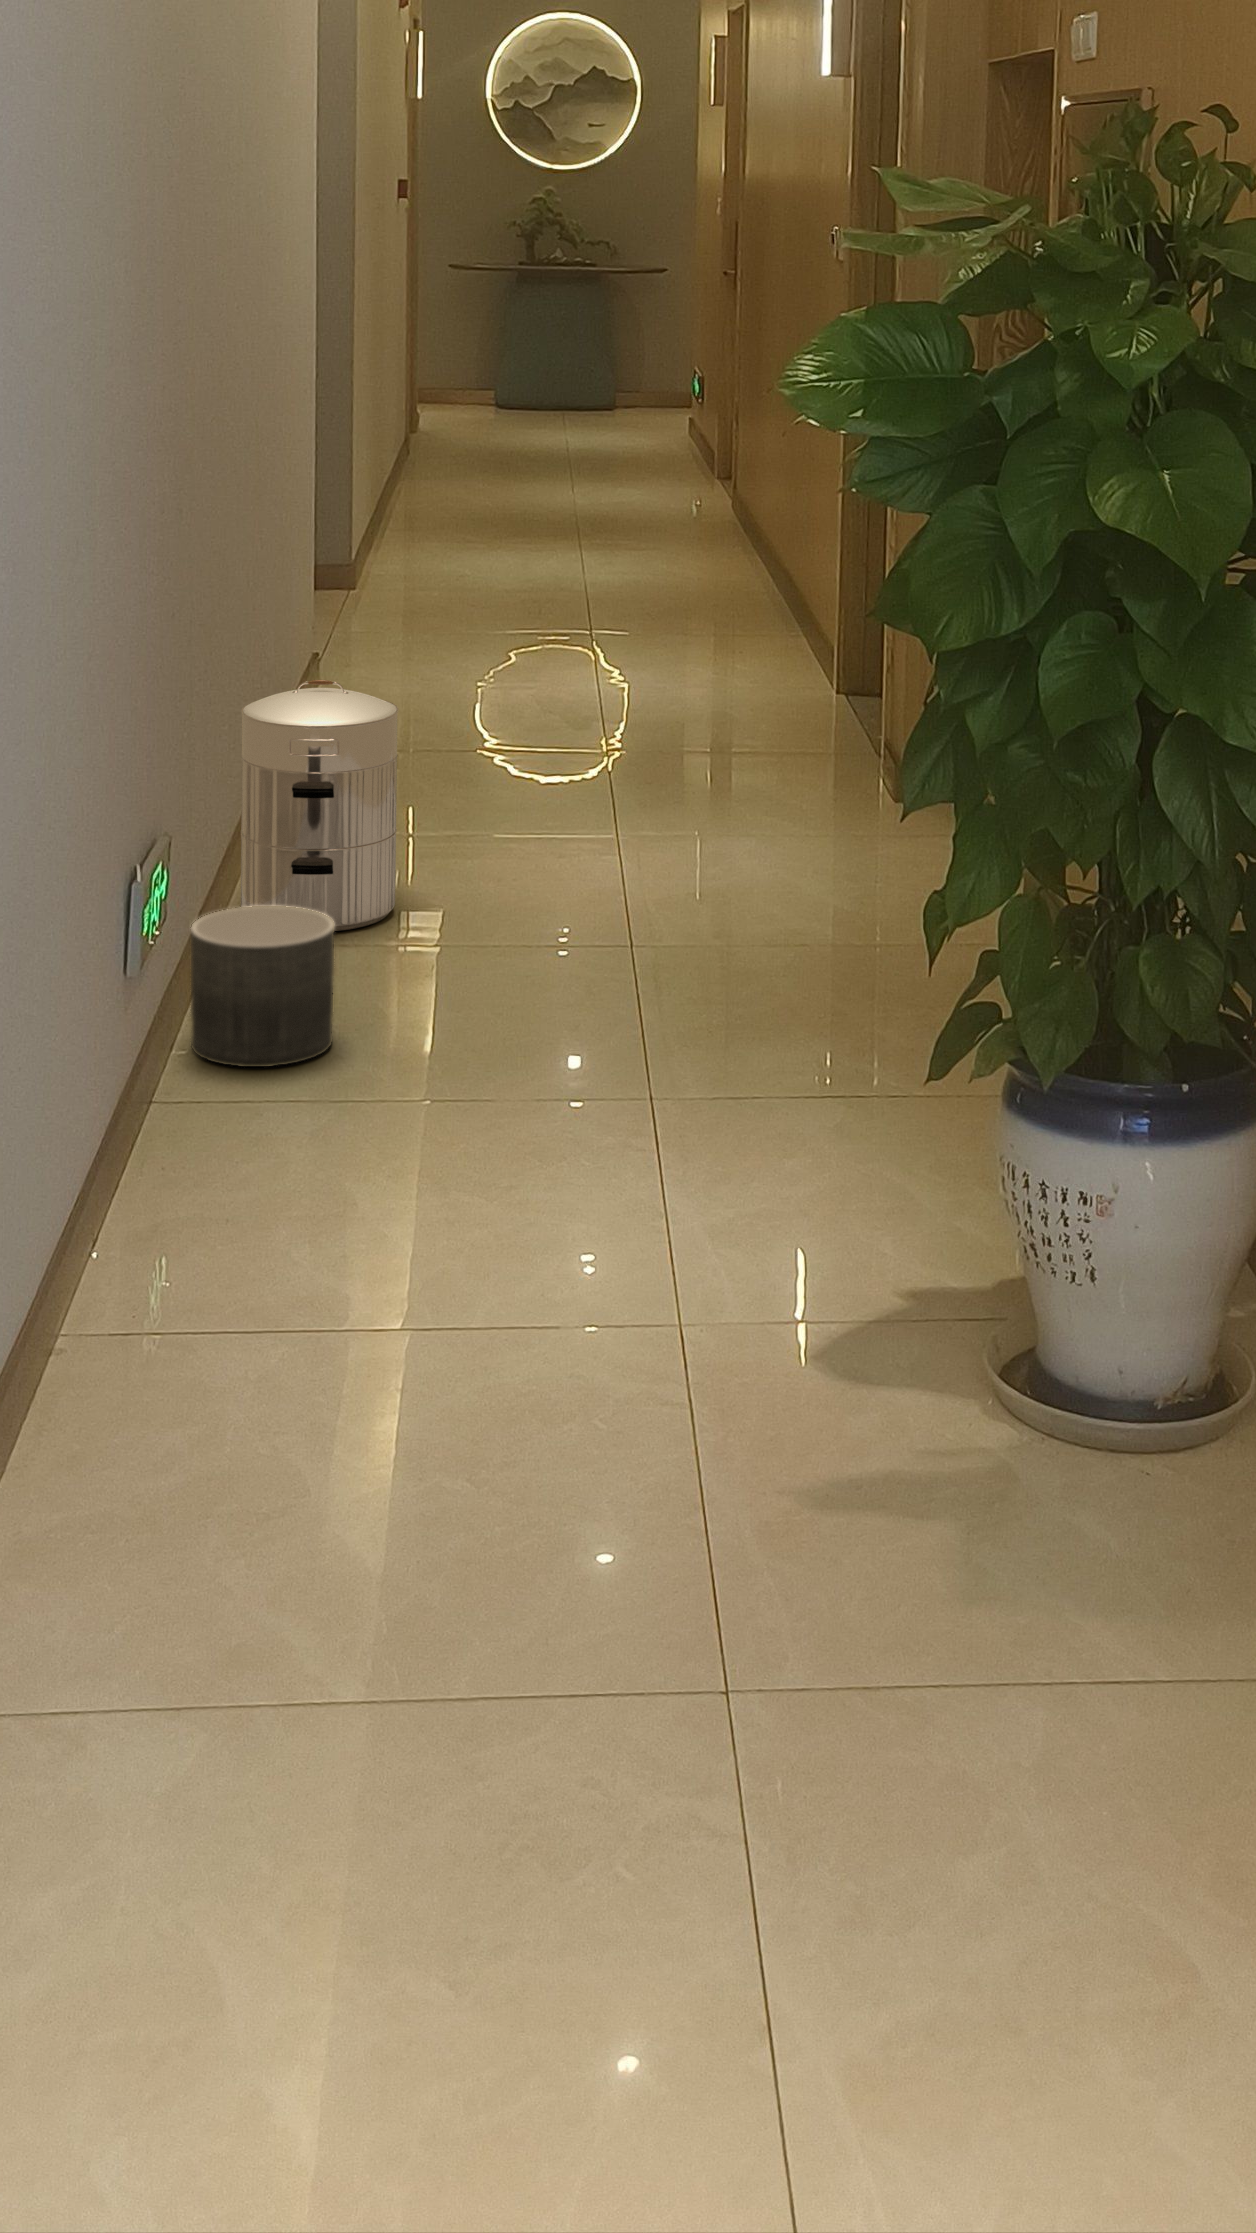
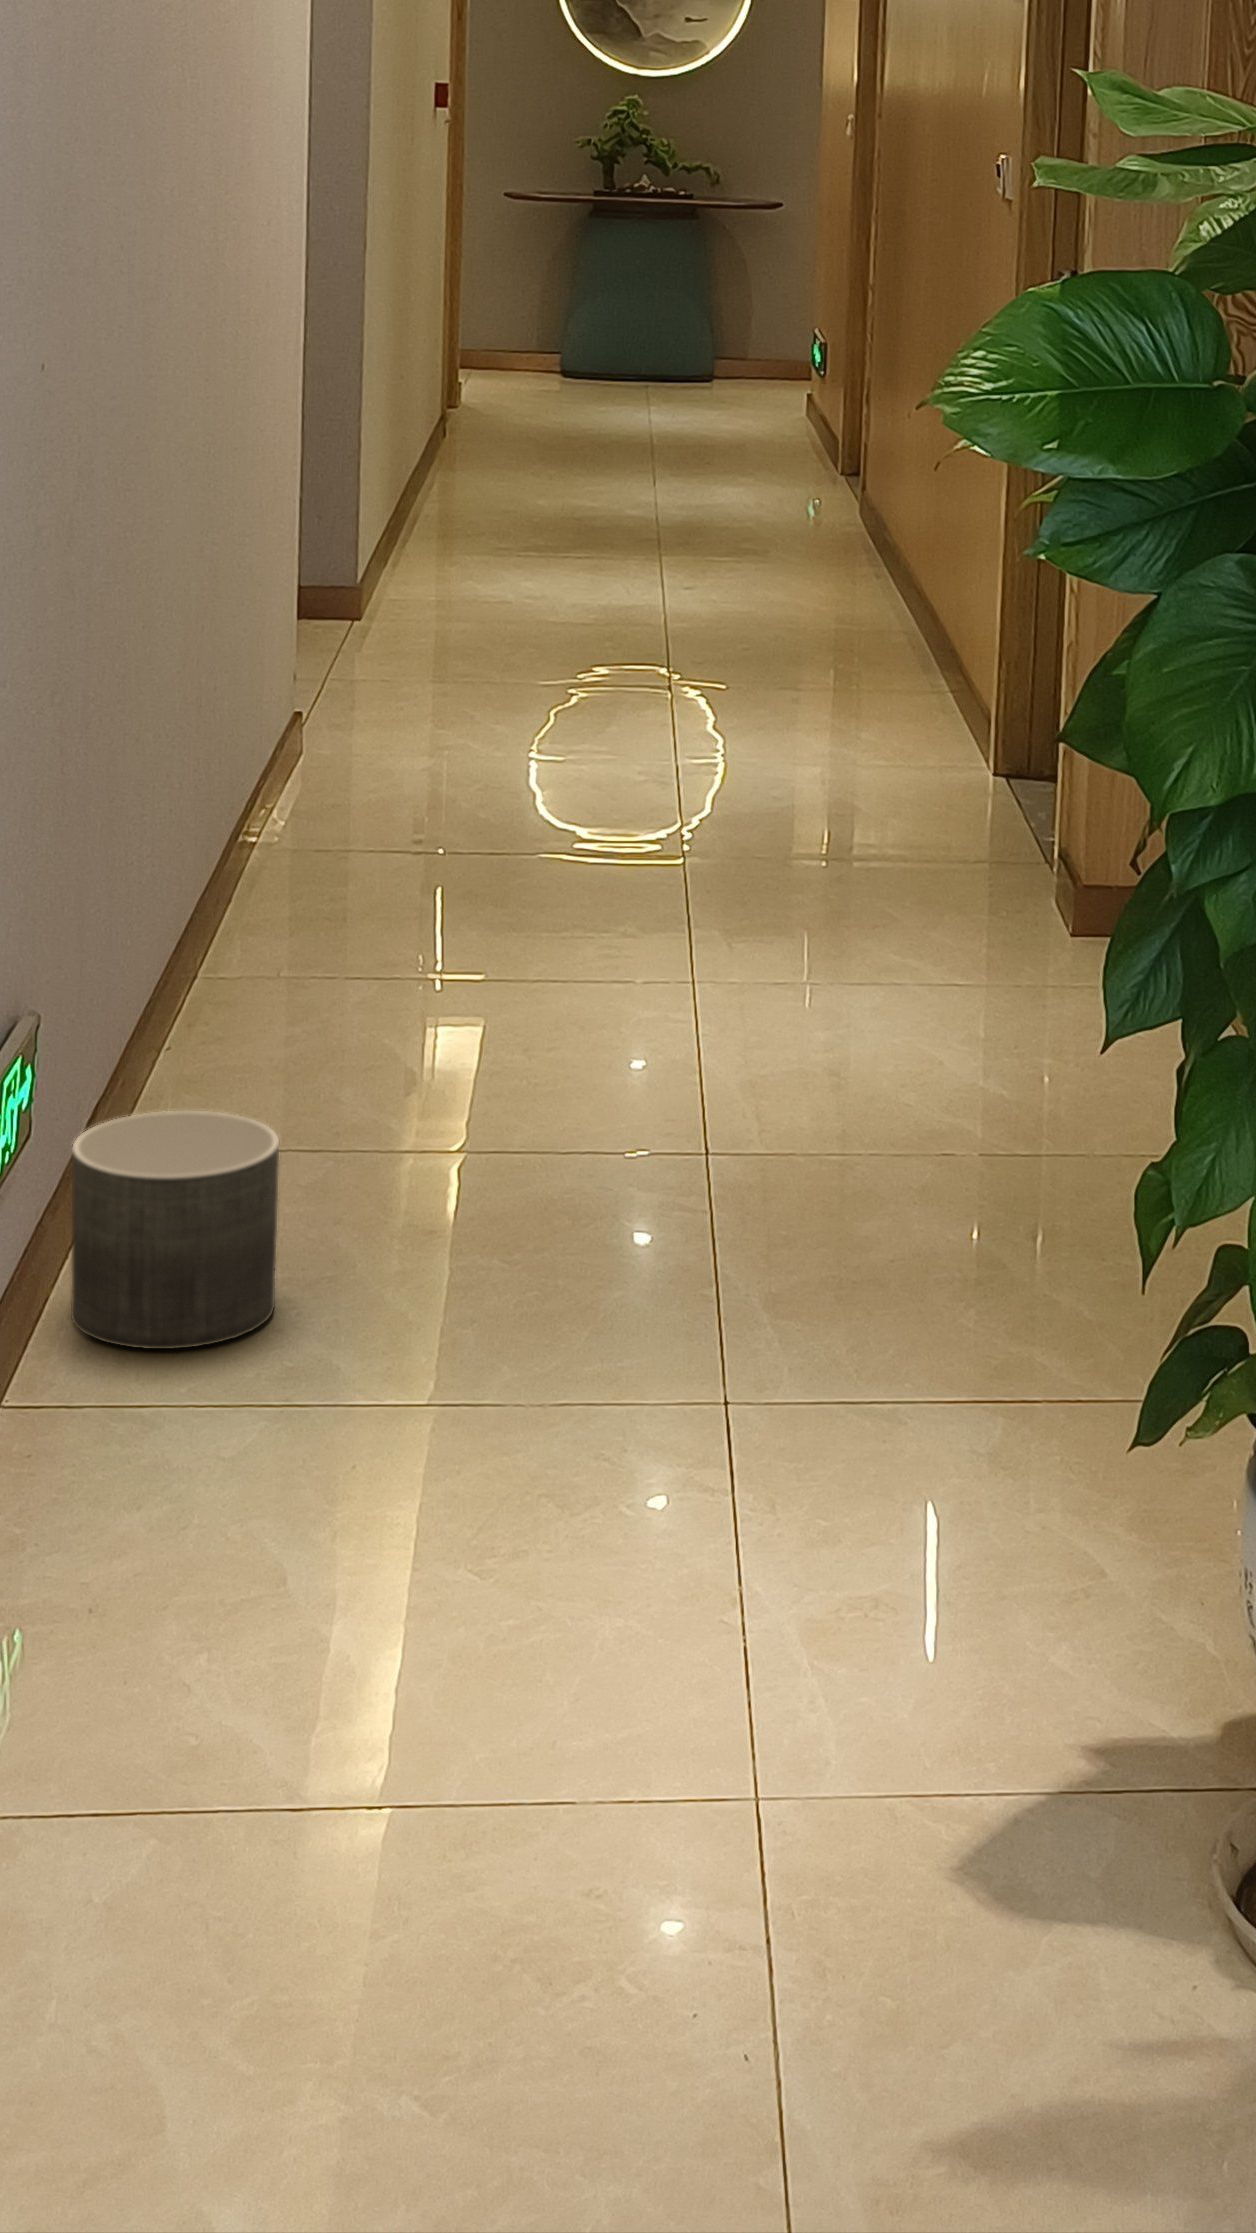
waste bin: present [241,680,398,931] -> none [164,778,388,1131]

